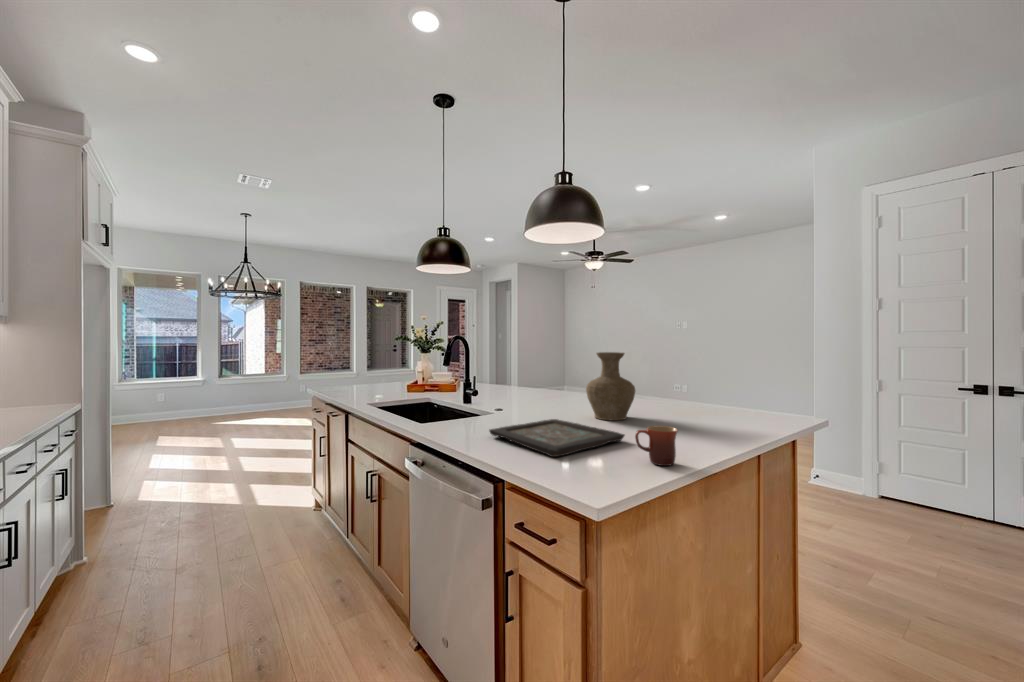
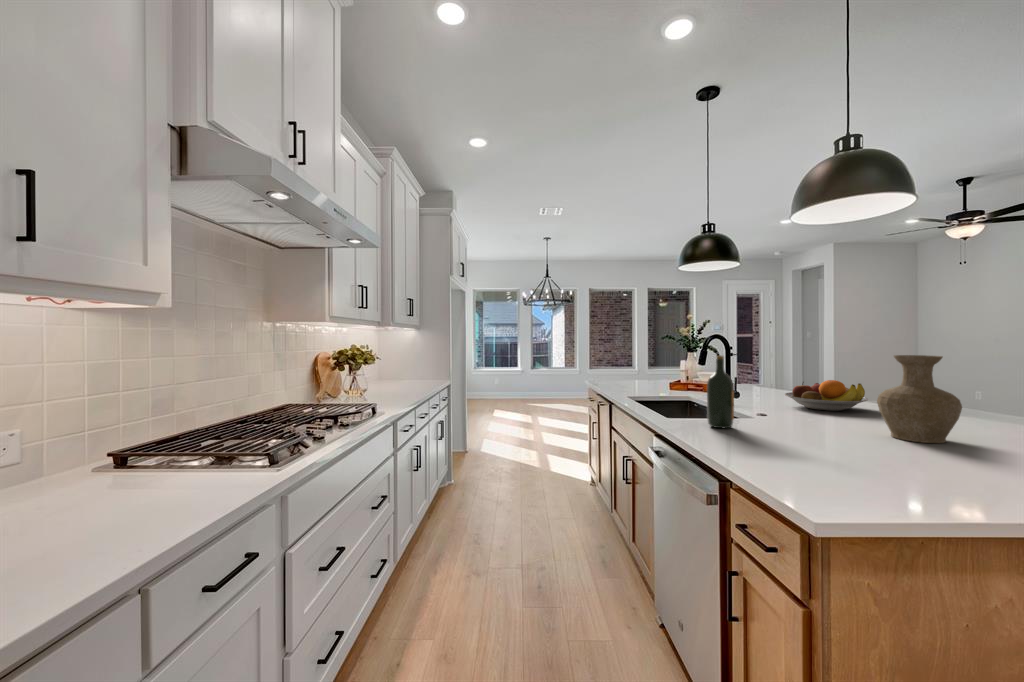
wine bottle: none [461,356,485,428] -> present [707,356,734,428]
fruit bowl: none [511,375,568,401] -> present [785,380,868,411]
decorative tray: present [489,419,625,457] -> none [731,430,915,467]
mug: present [635,426,678,466] -> none [908,449,982,503]

